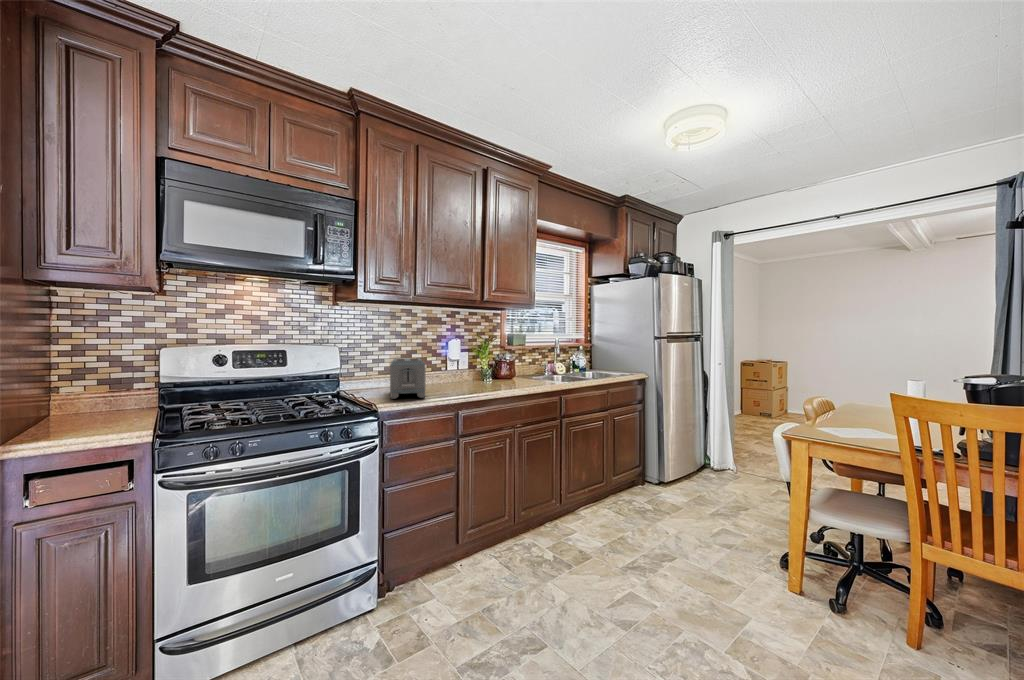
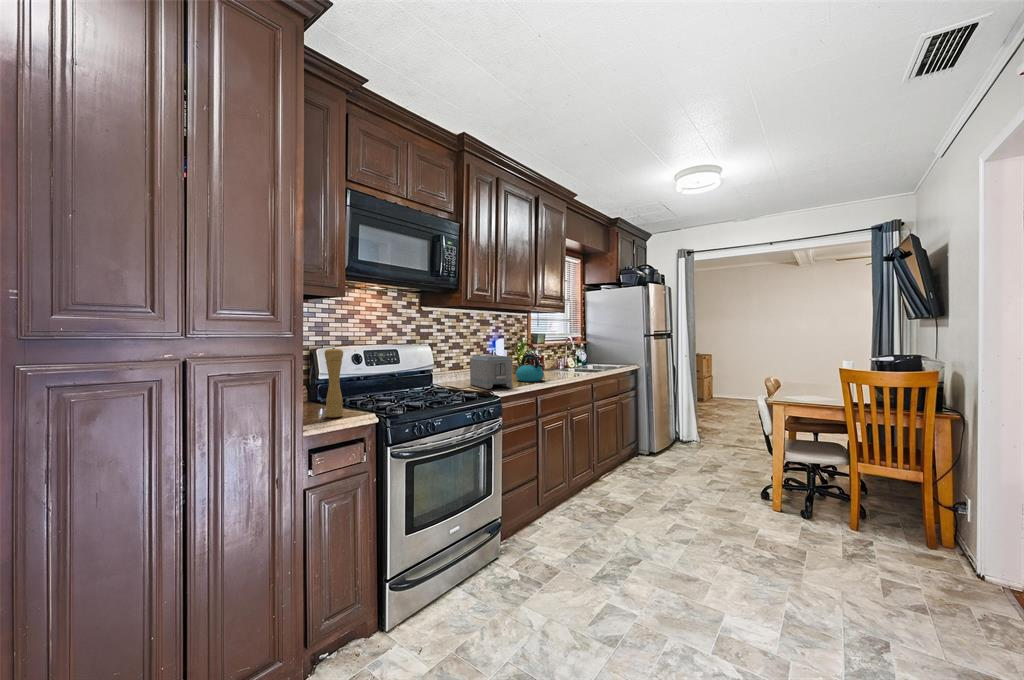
pepper mill: none [100,347,128,432] -> present [325,348,343,417]
kettle: none [456,358,489,391] -> present [516,354,544,382]

